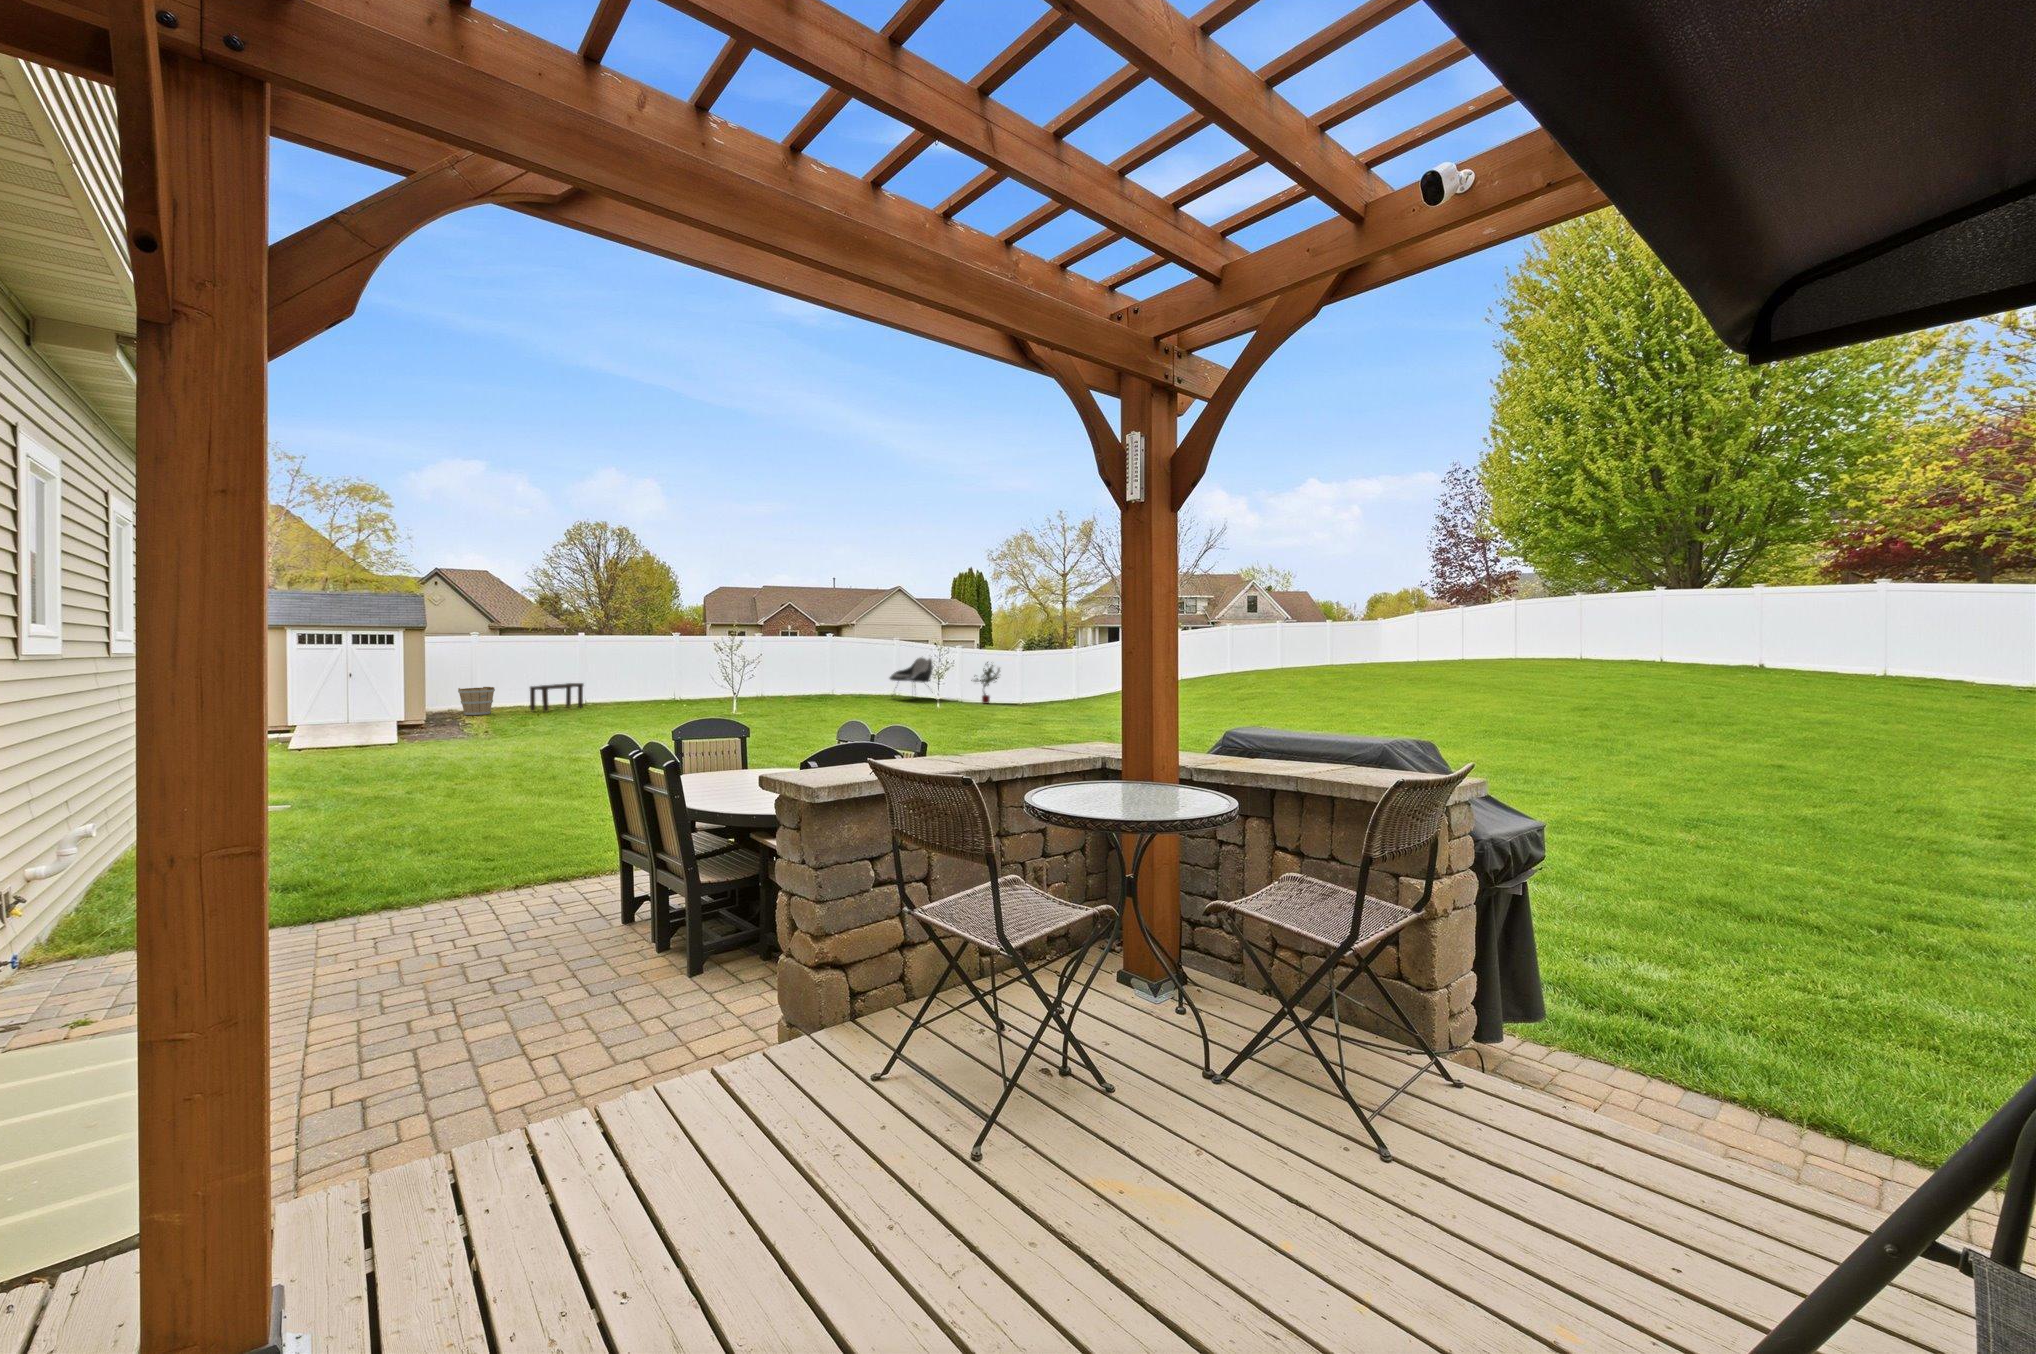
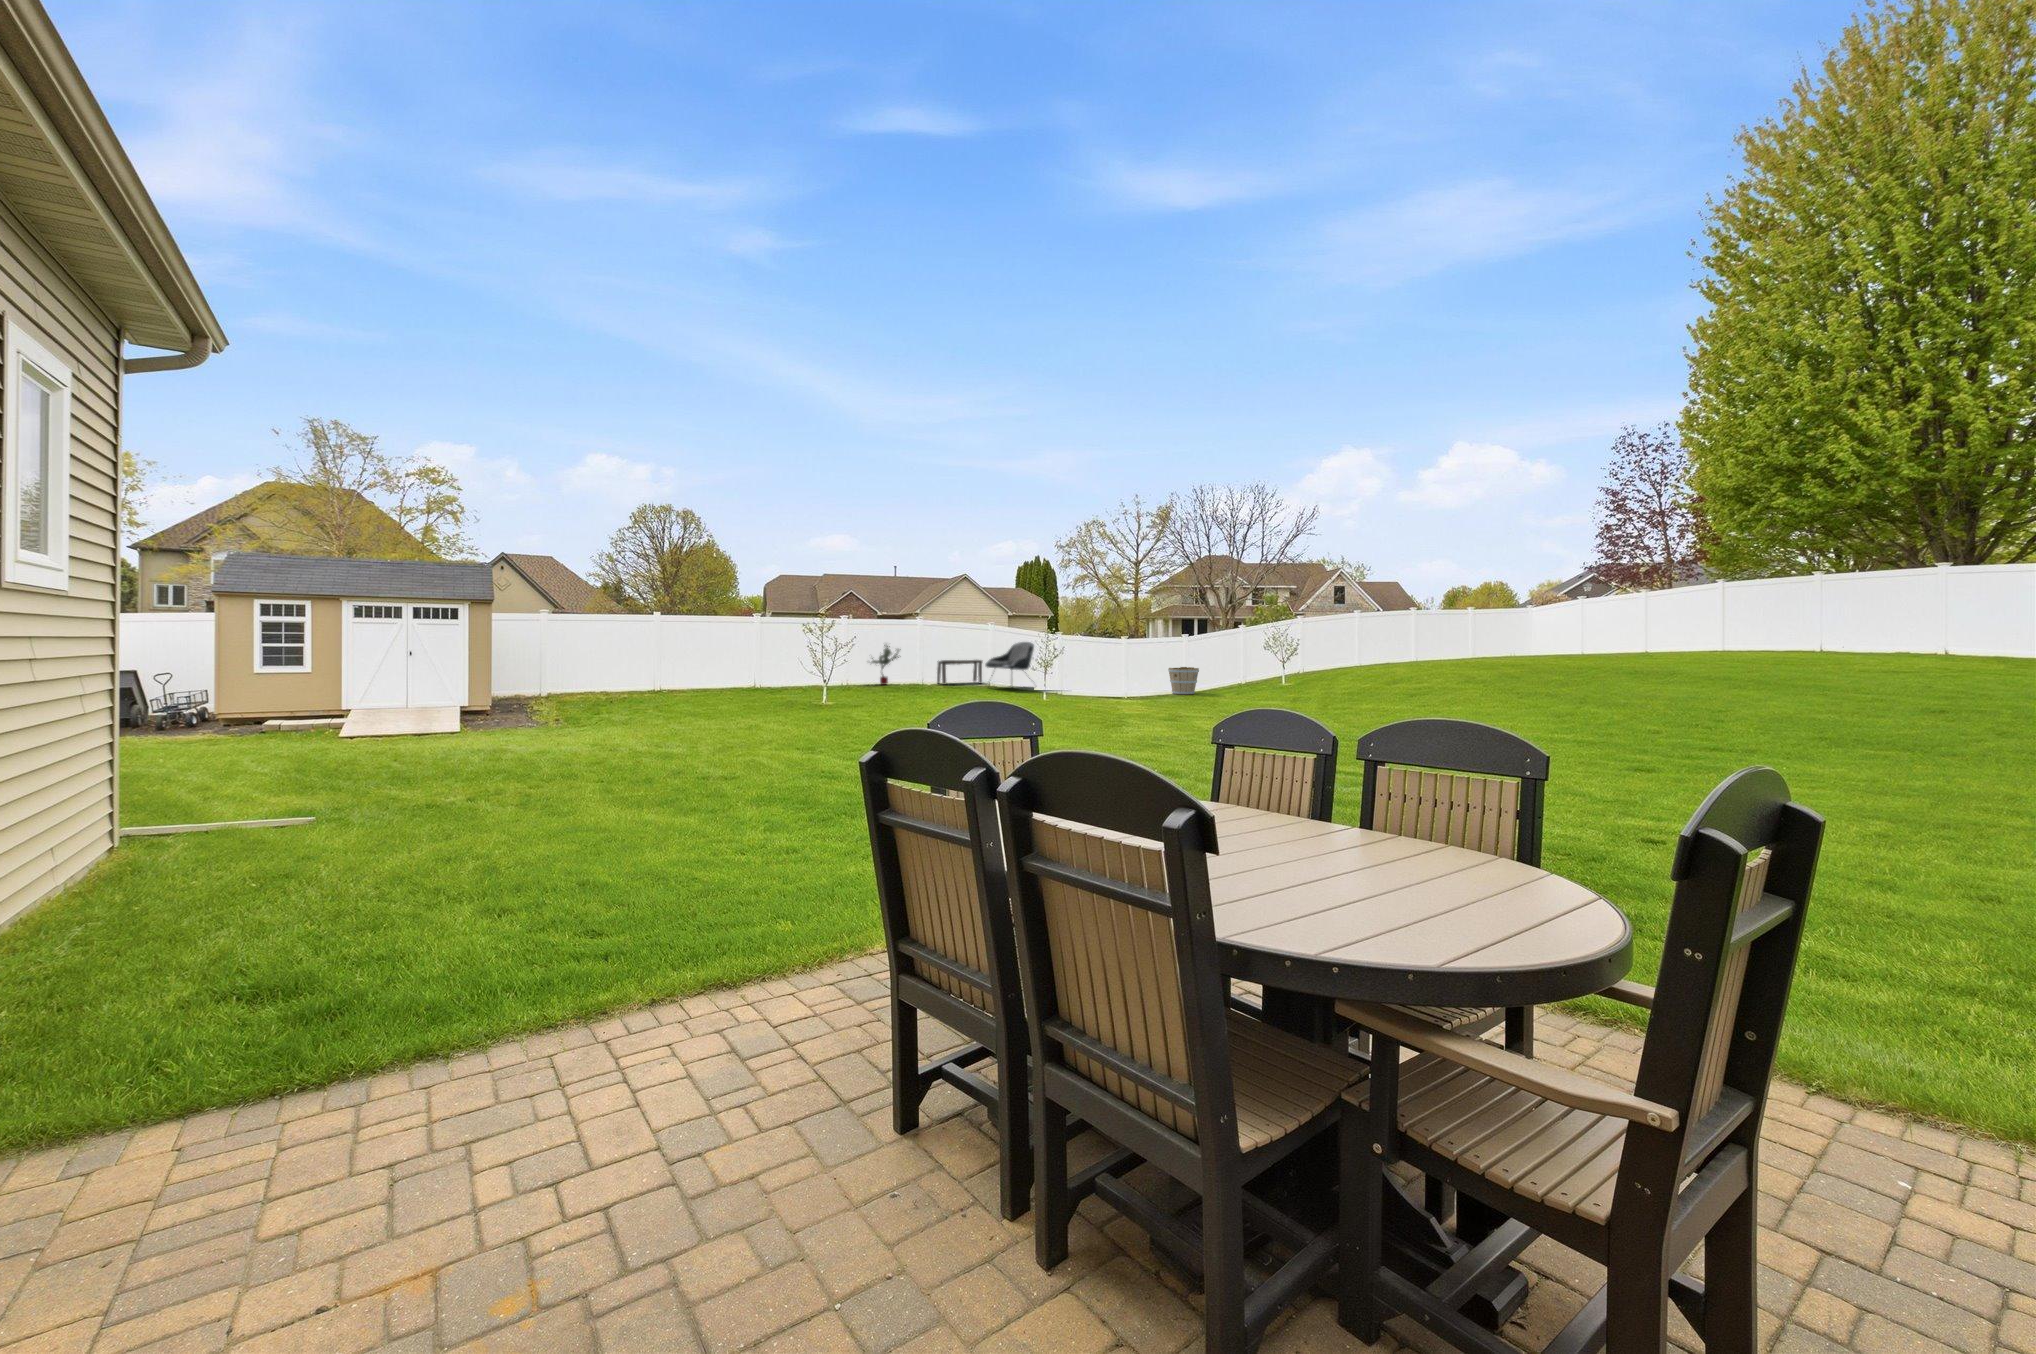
potted tree: present [971,662,1000,704] -> present [872,645,901,685]
bench: present [530,683,583,712] -> present [937,660,982,684]
wooden bucket: present [458,687,495,715] -> present [1168,667,1199,694]

